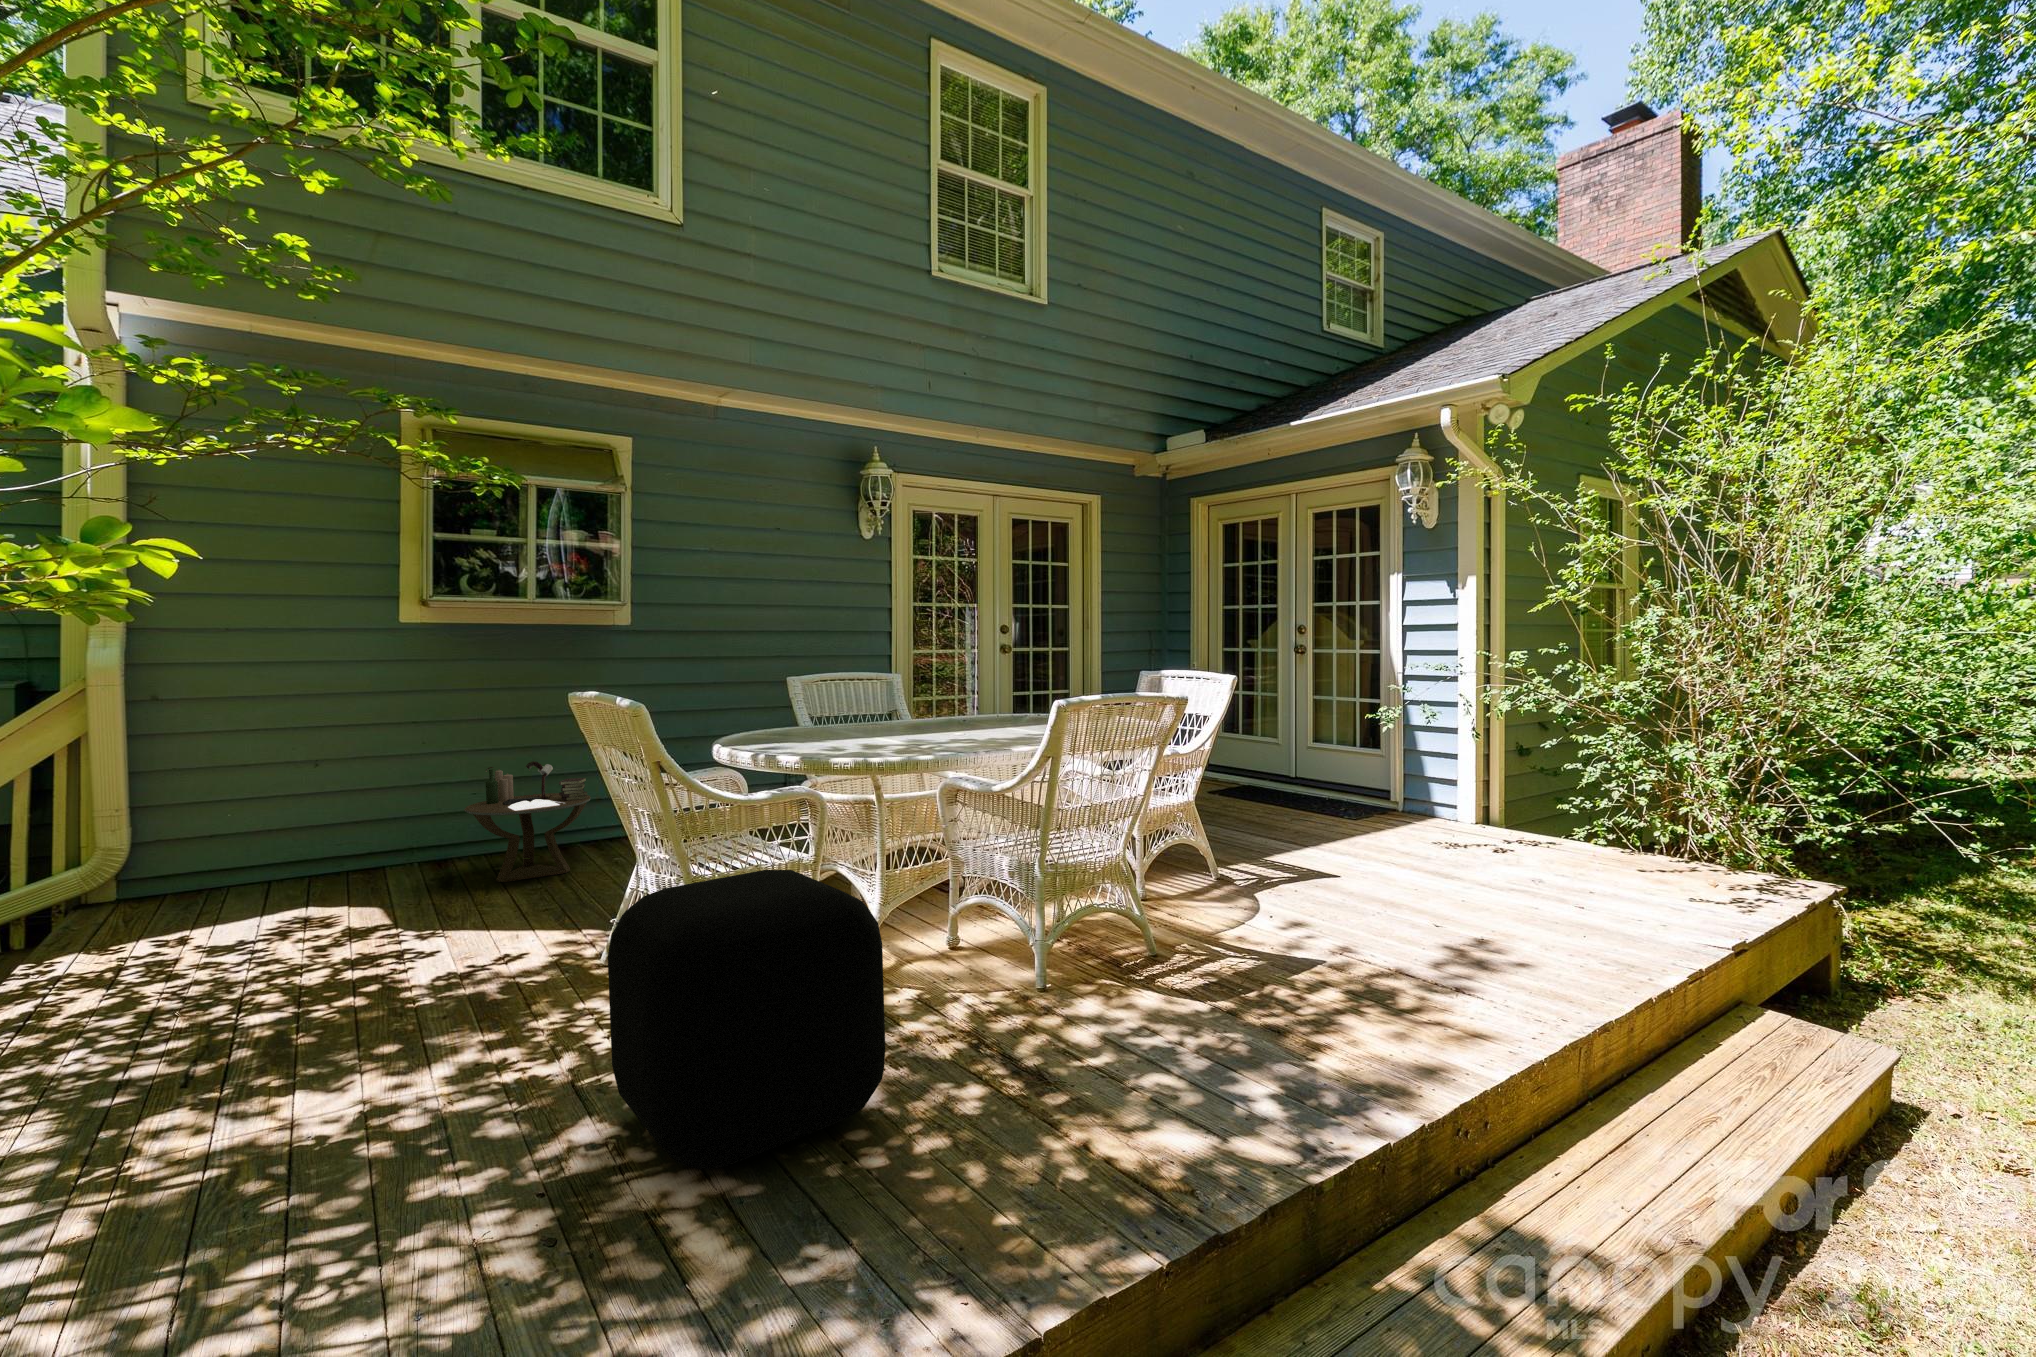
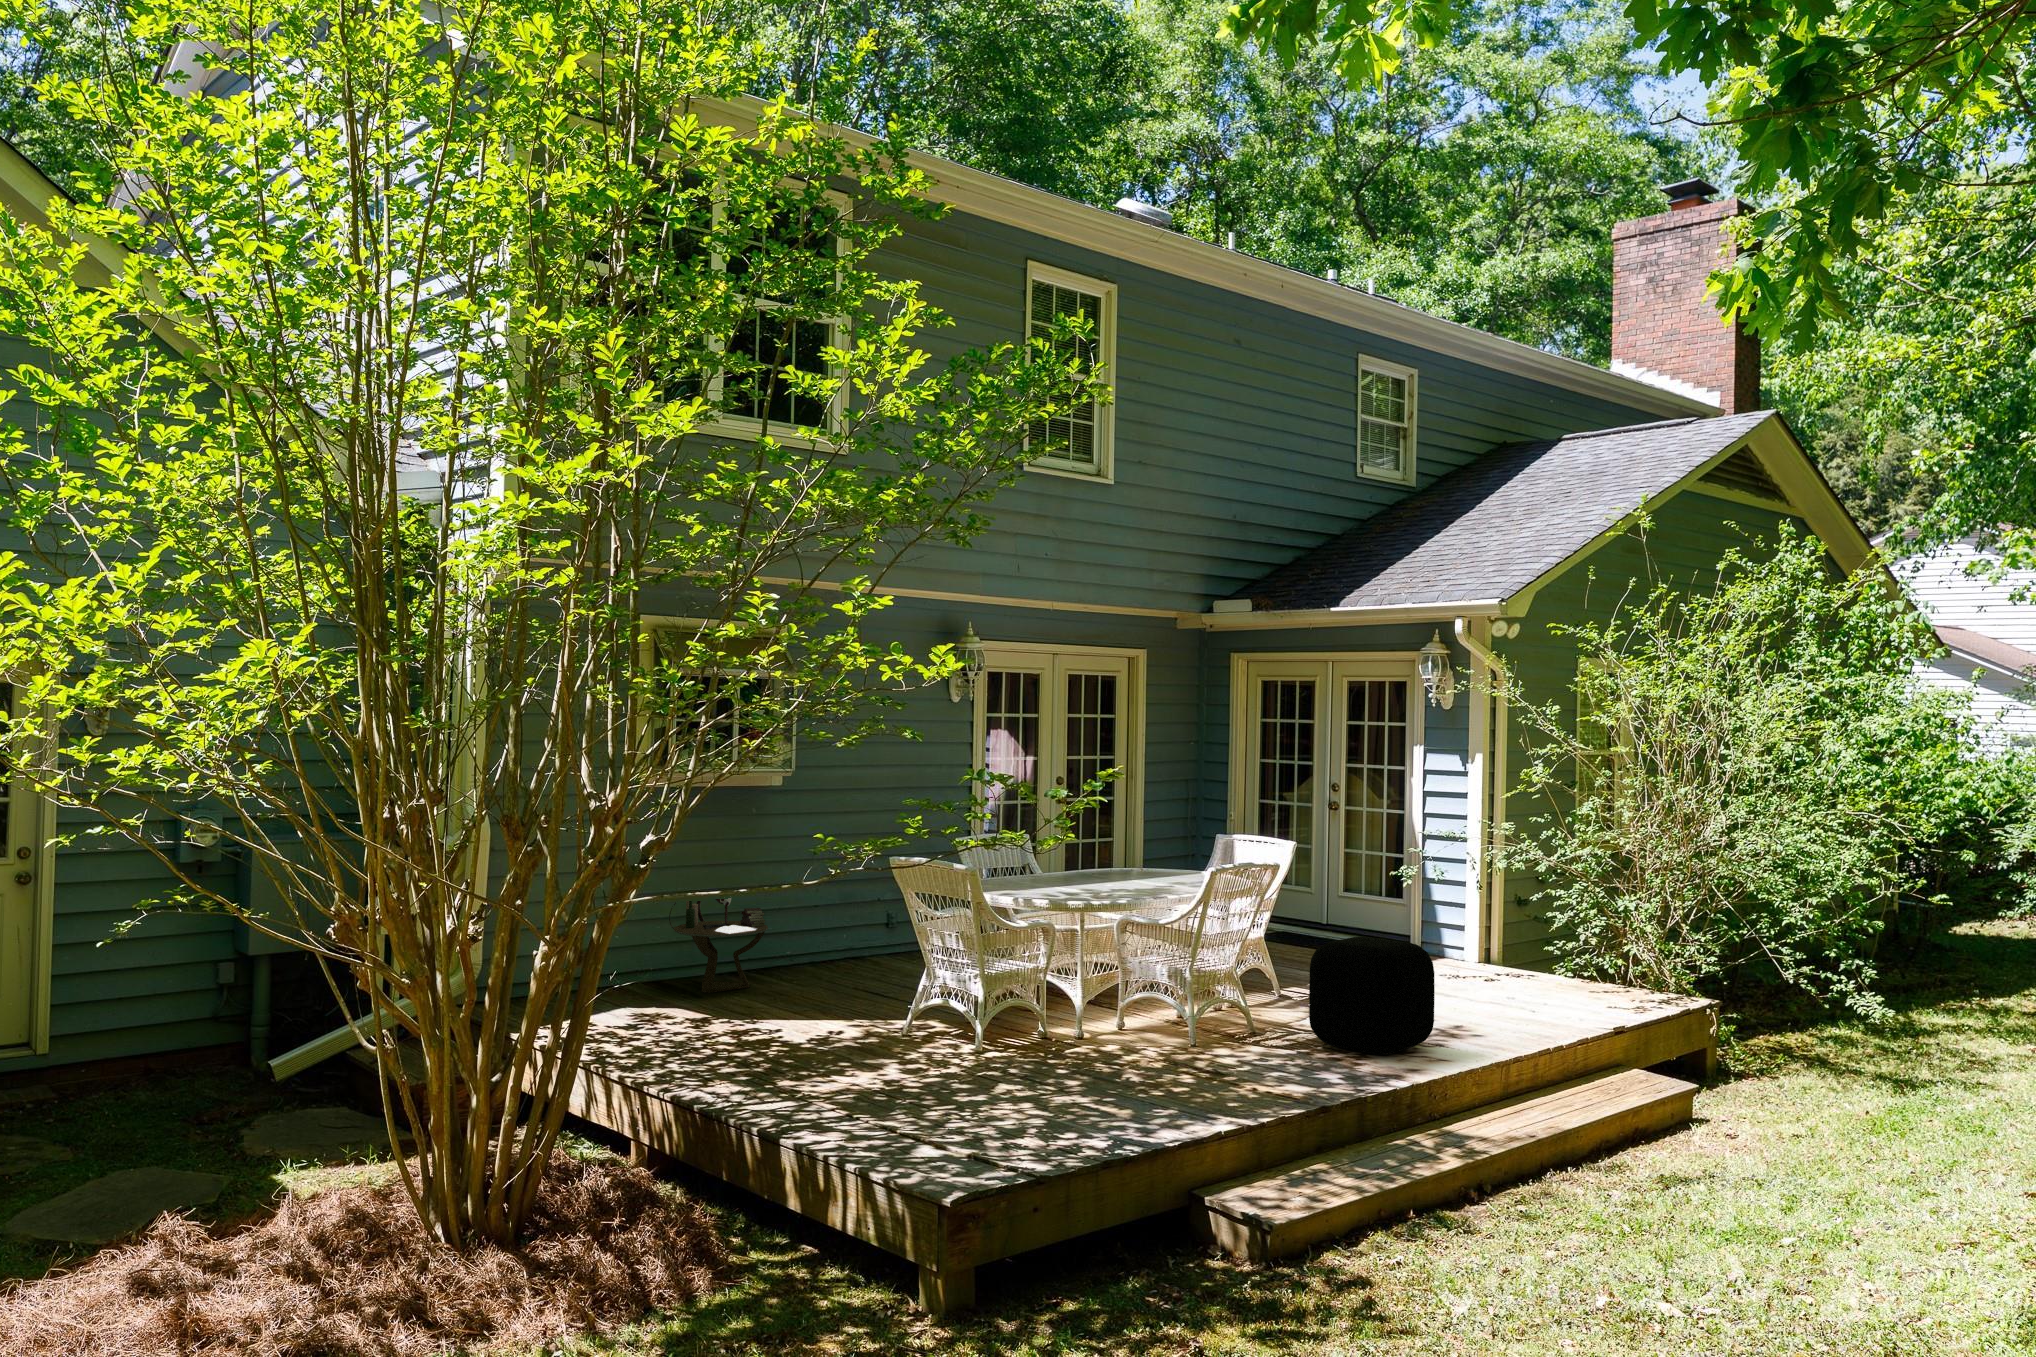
ottoman: present [608,870,885,1170] -> present [1309,936,1435,1054]

